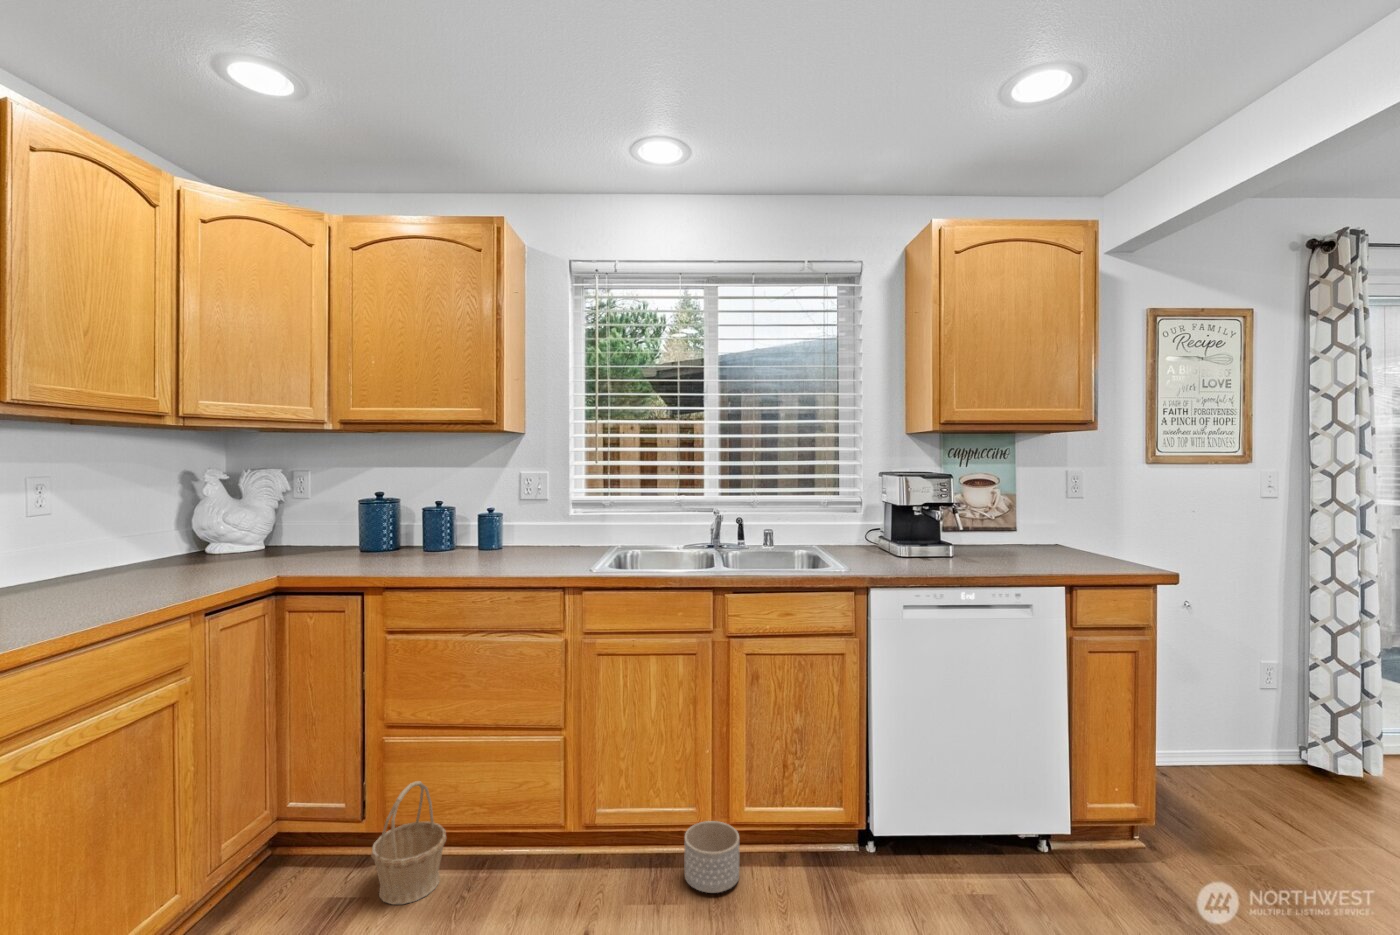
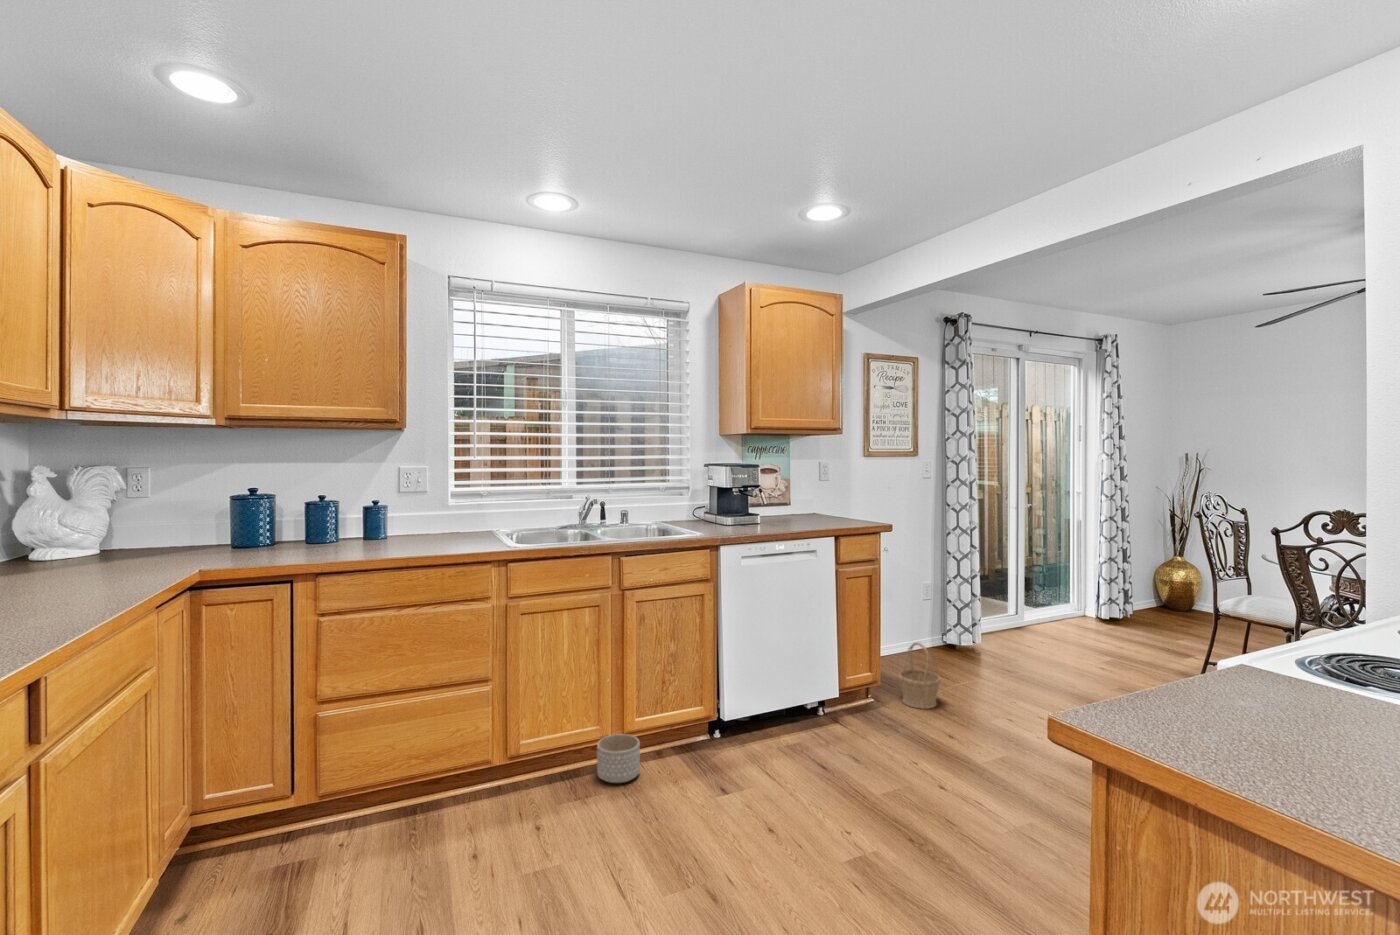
basket: present [371,781,446,904] -> present [899,642,941,709]

